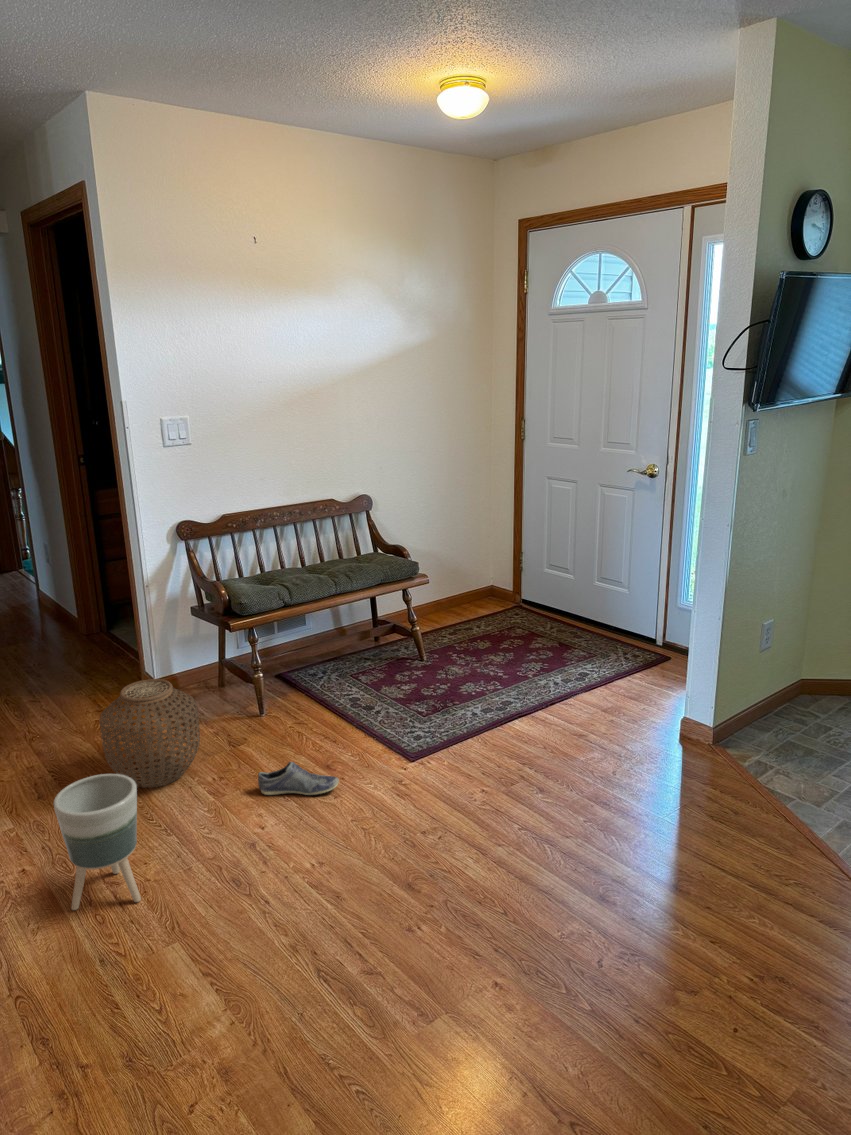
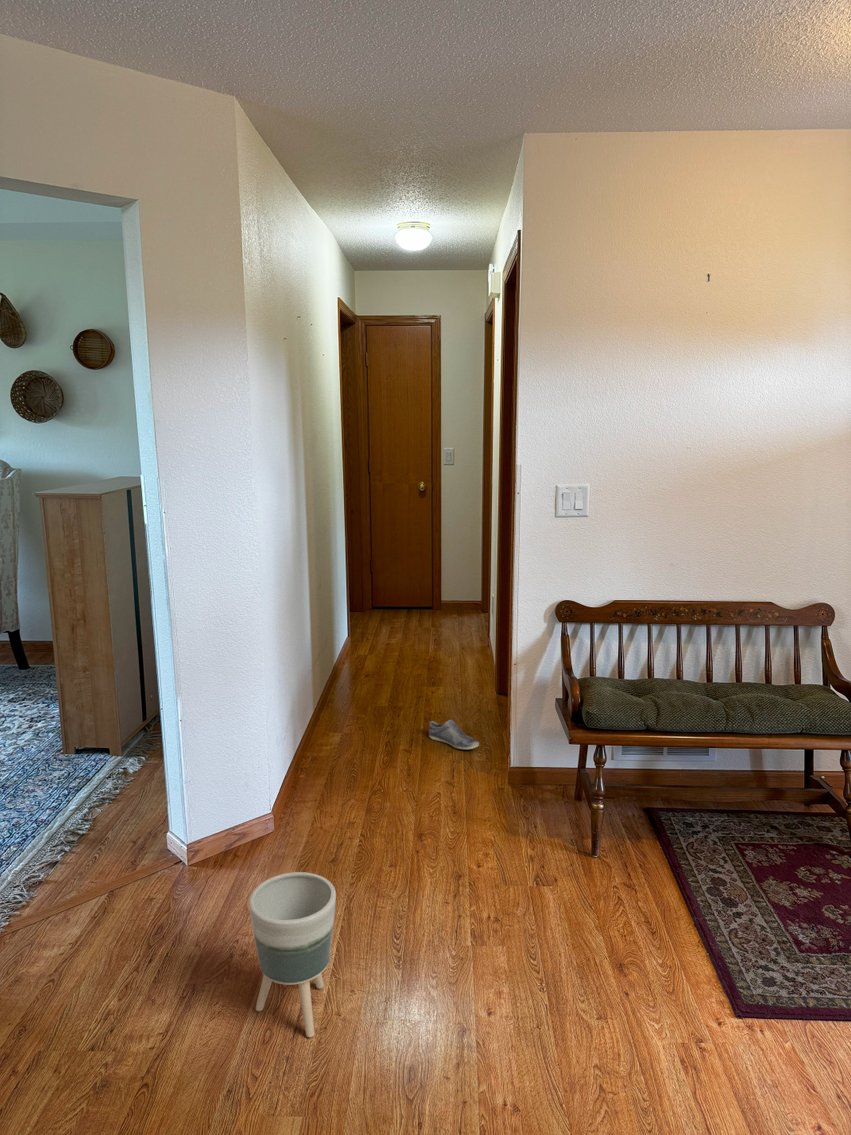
woven basket: present [100,679,200,787] -> none [386,774,491,902]
shoe: present [258,762,339,795] -> present [429,720,479,749]

